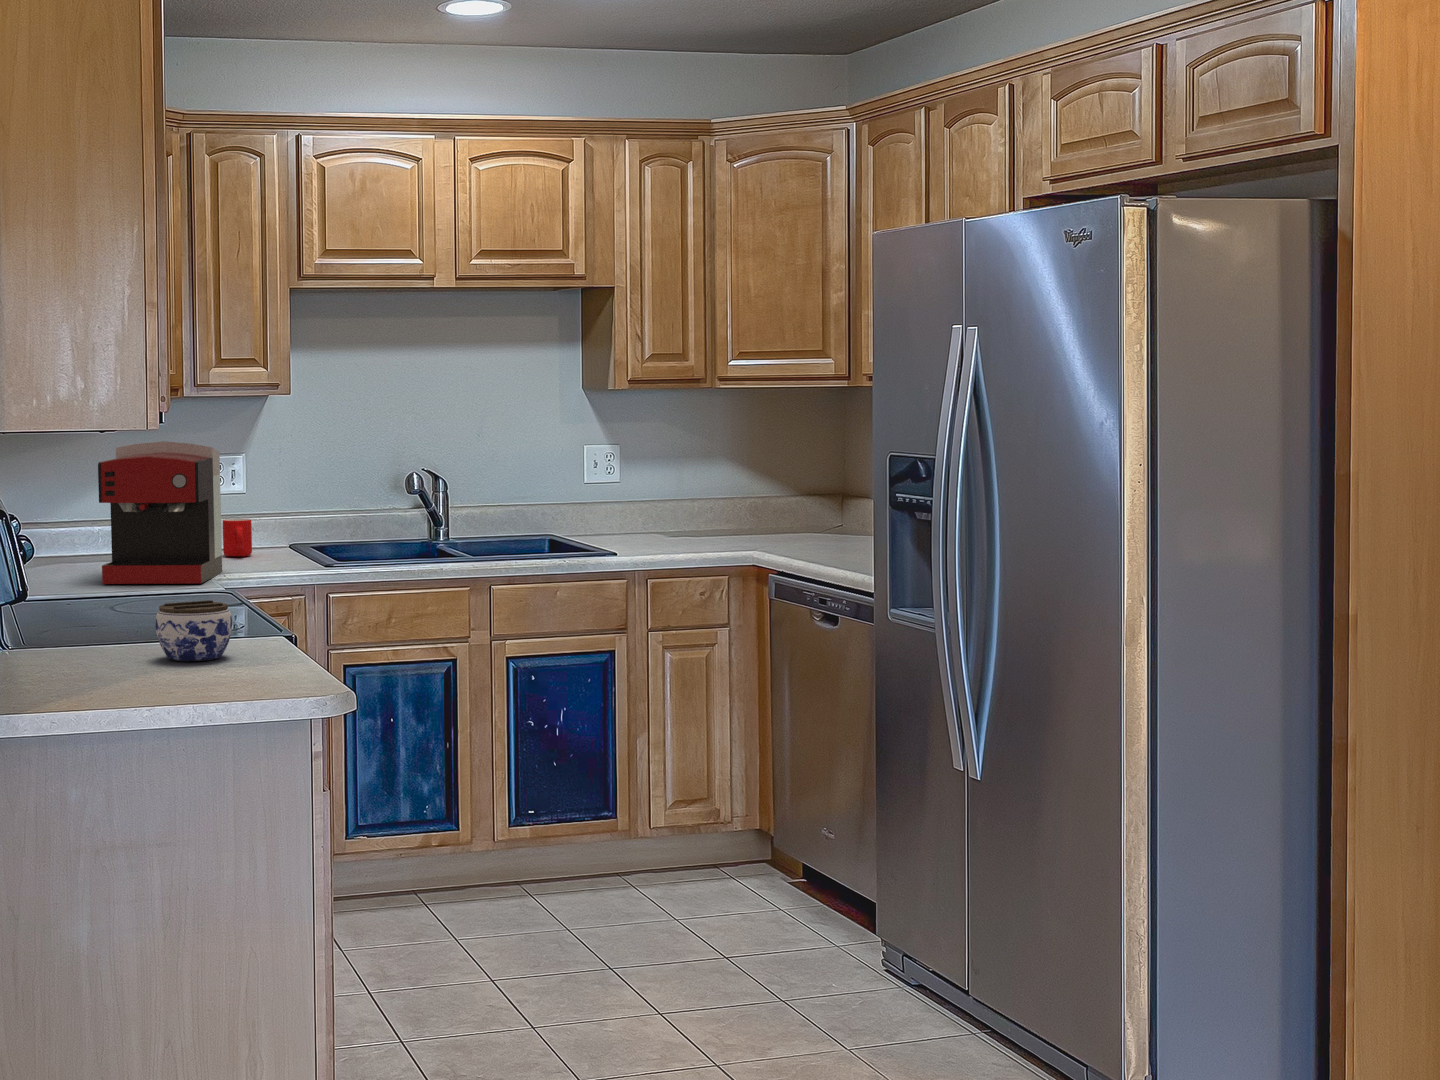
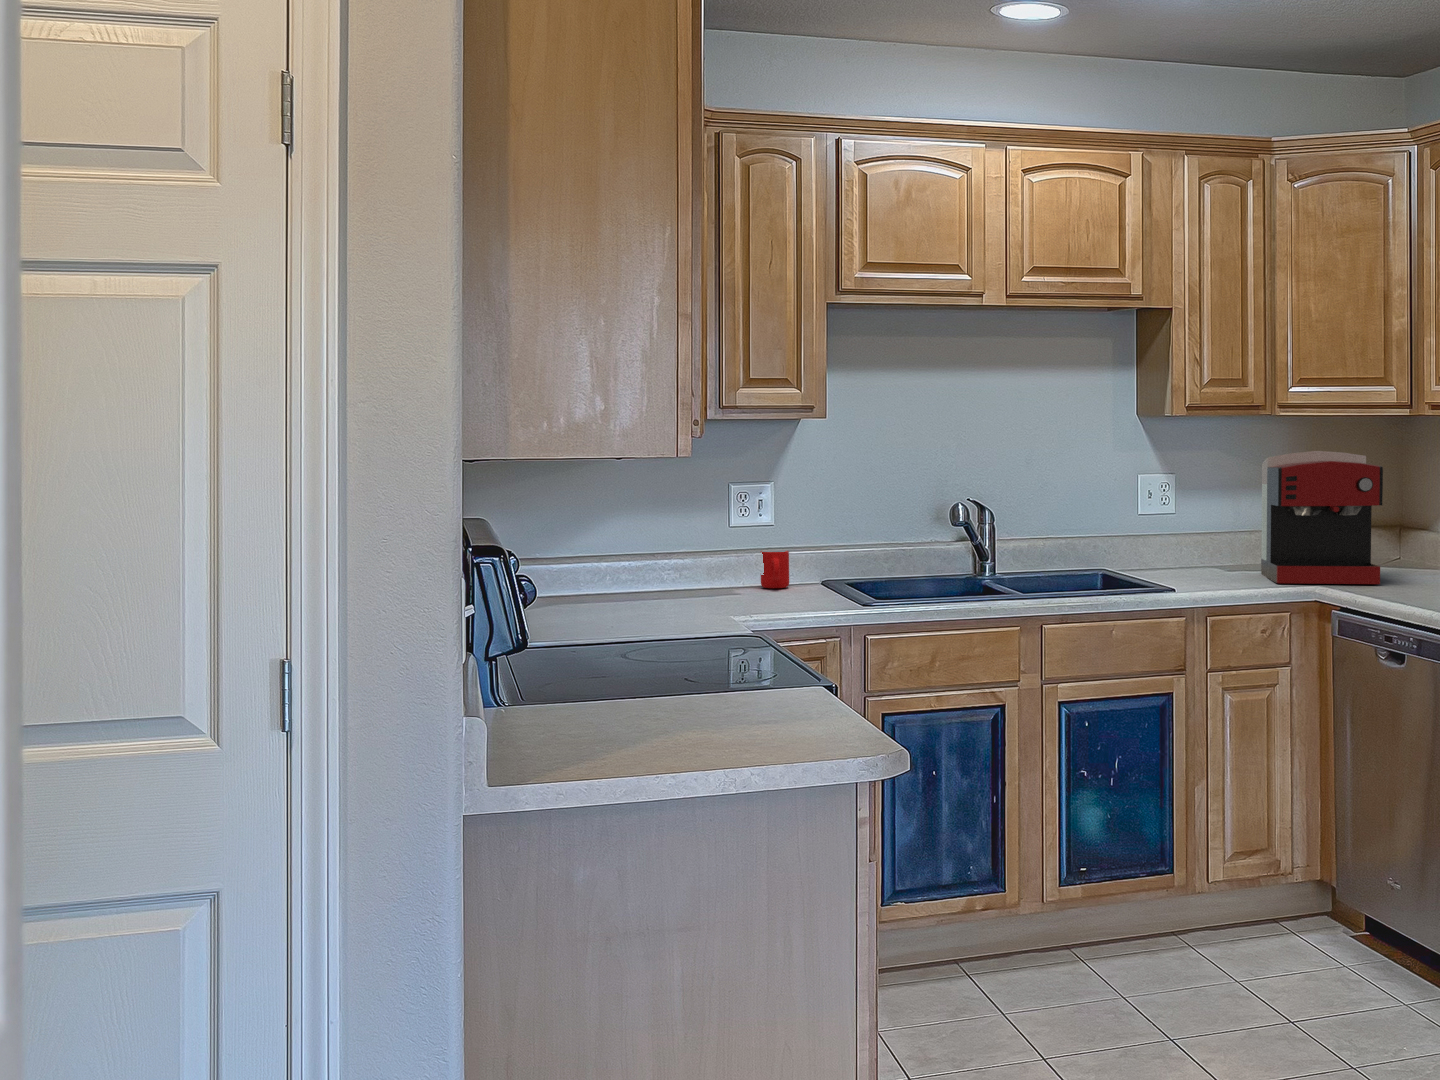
coffee maker: present [98,441,222,584] -> present [1261,451,1383,584]
jar: present [156,600,232,661] -> none [609,657,720,750]

